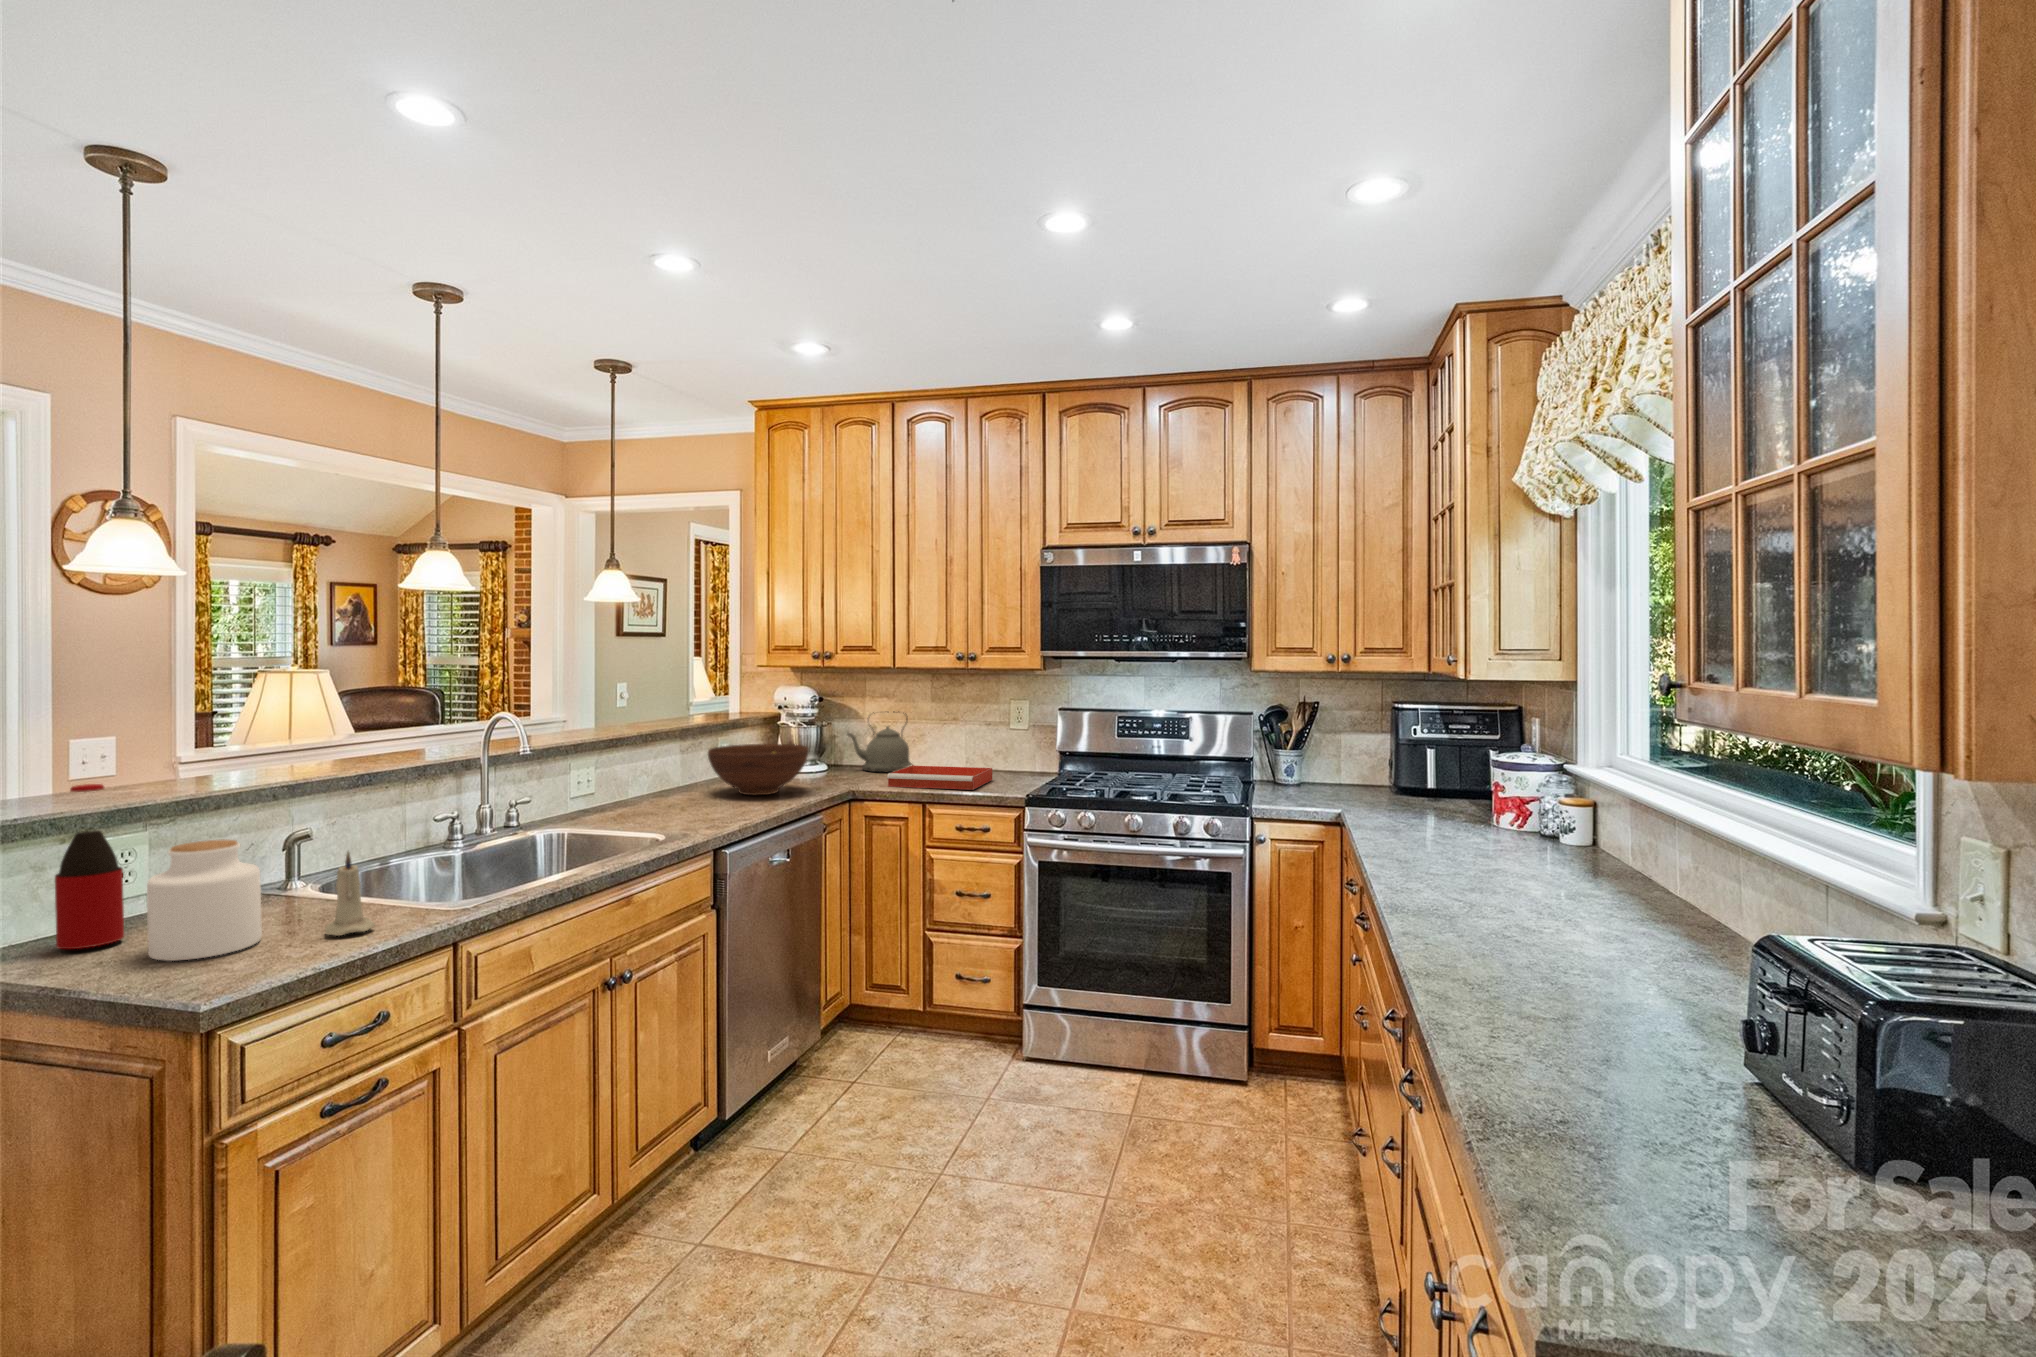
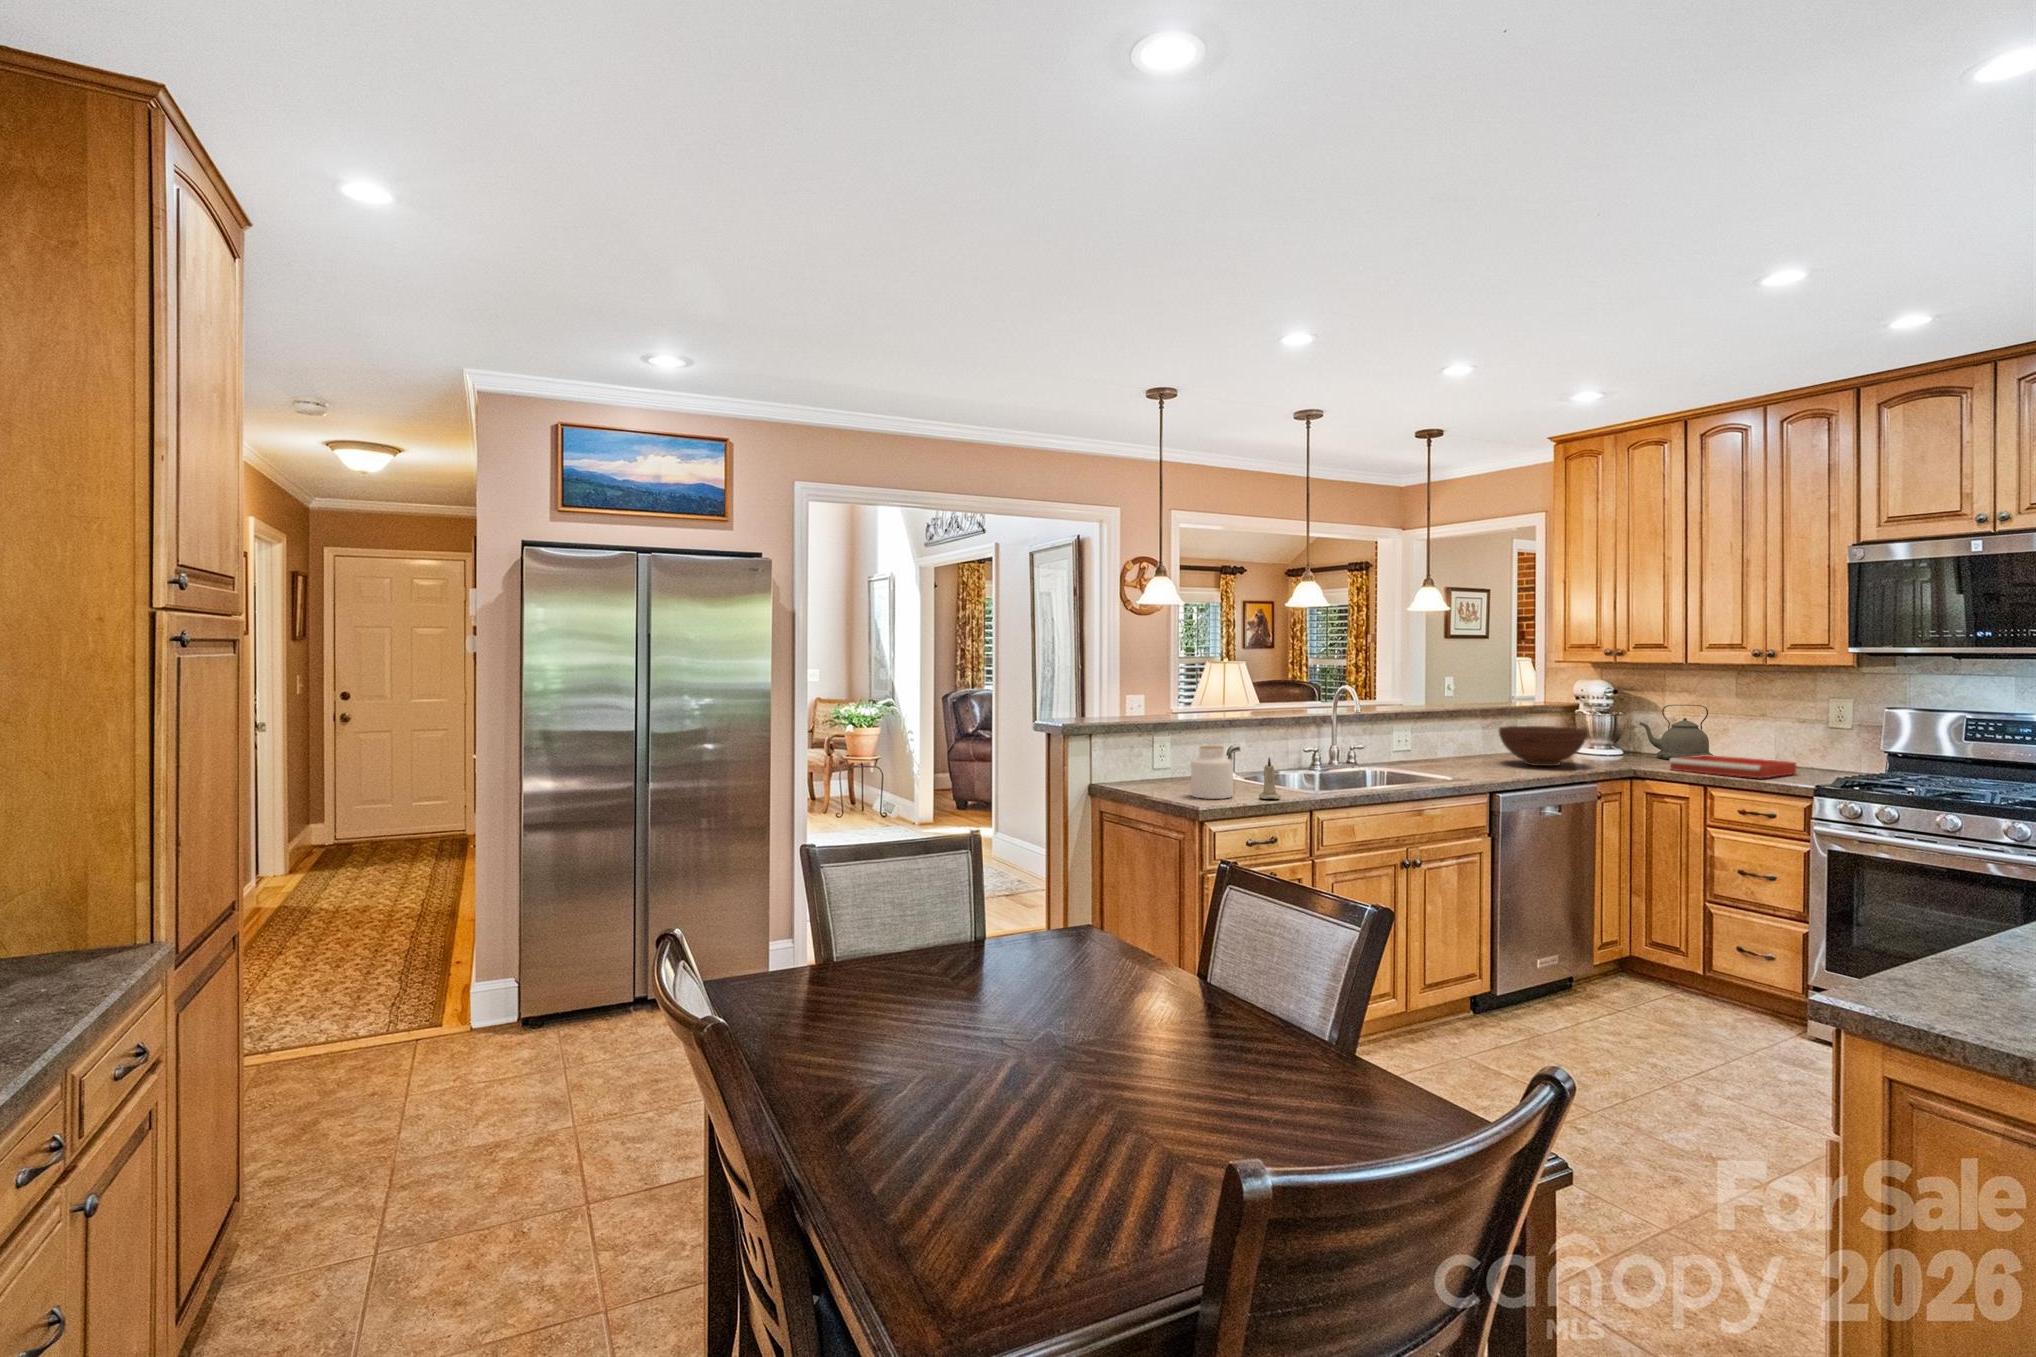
bottle: present [55,784,124,949] -> none [1158,716,1180,791]

